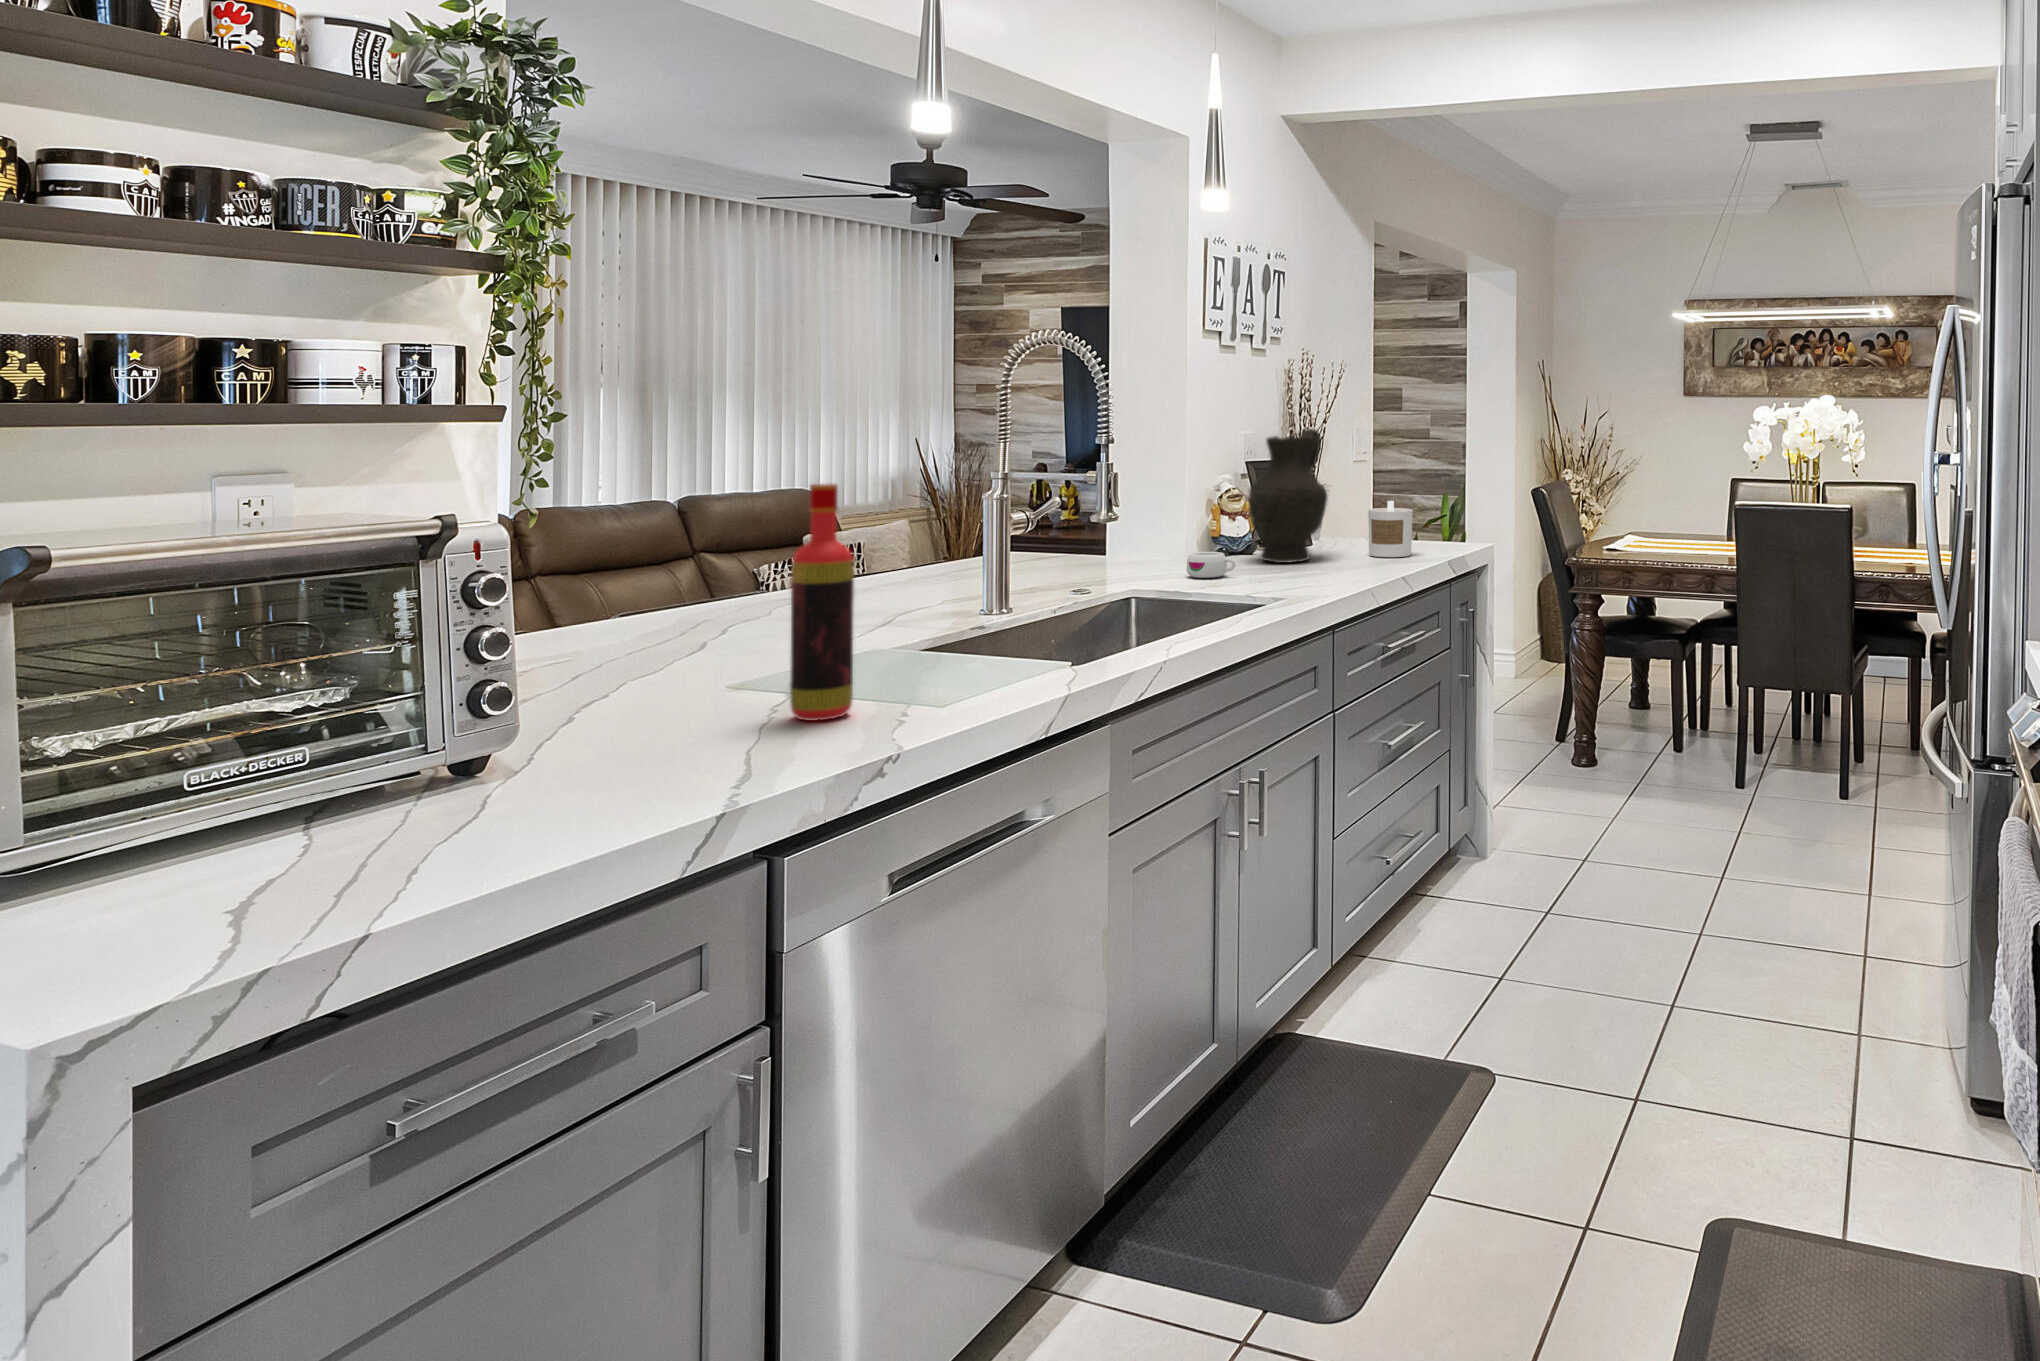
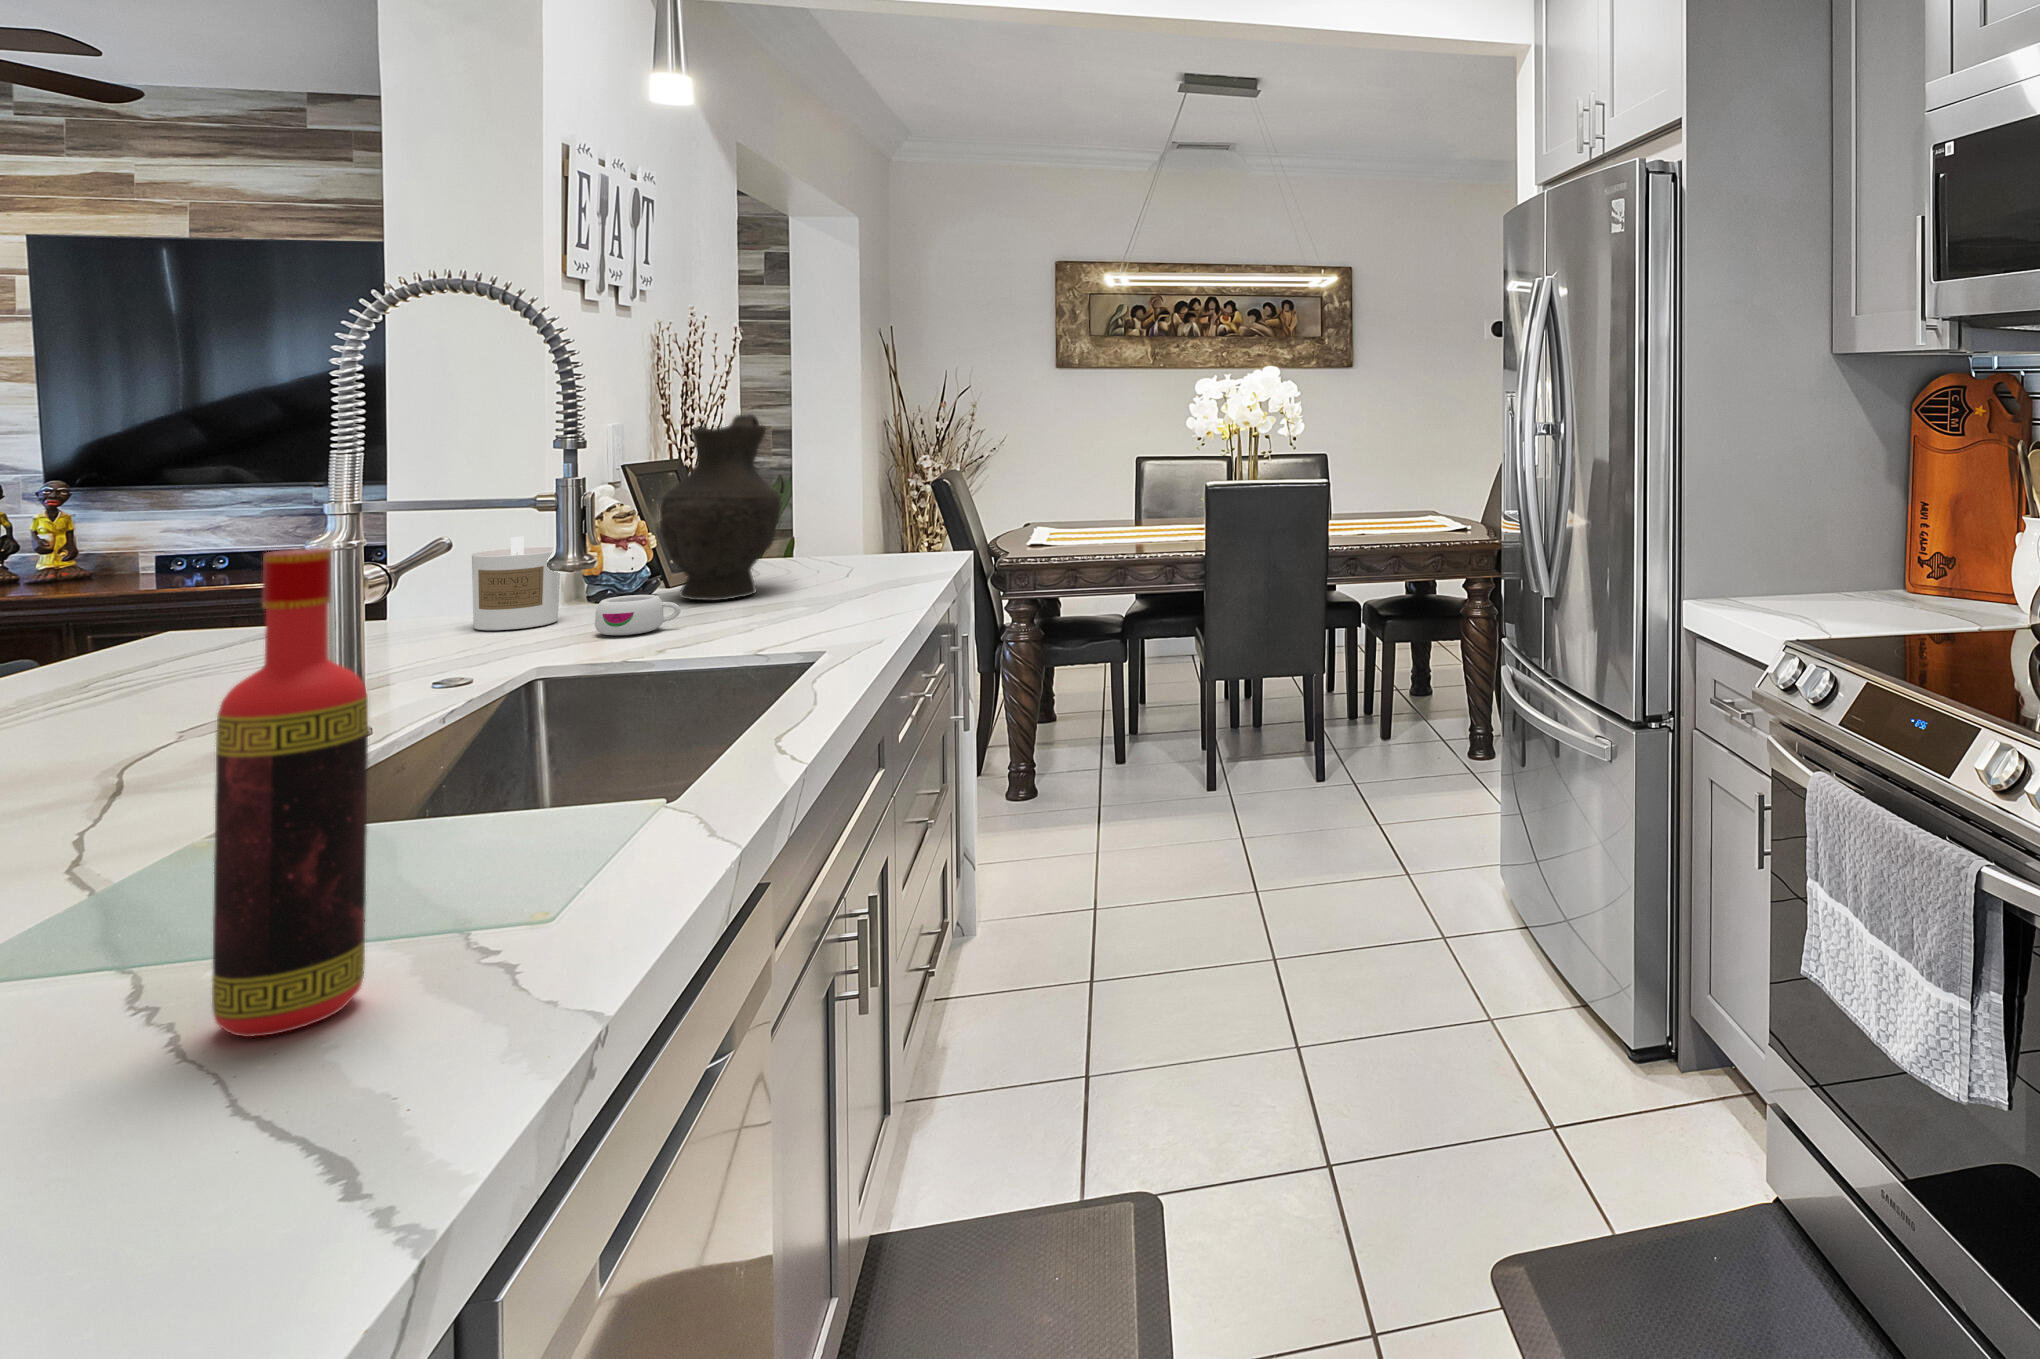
candle: present [1368,501,1413,557] -> present [472,537,560,630]

